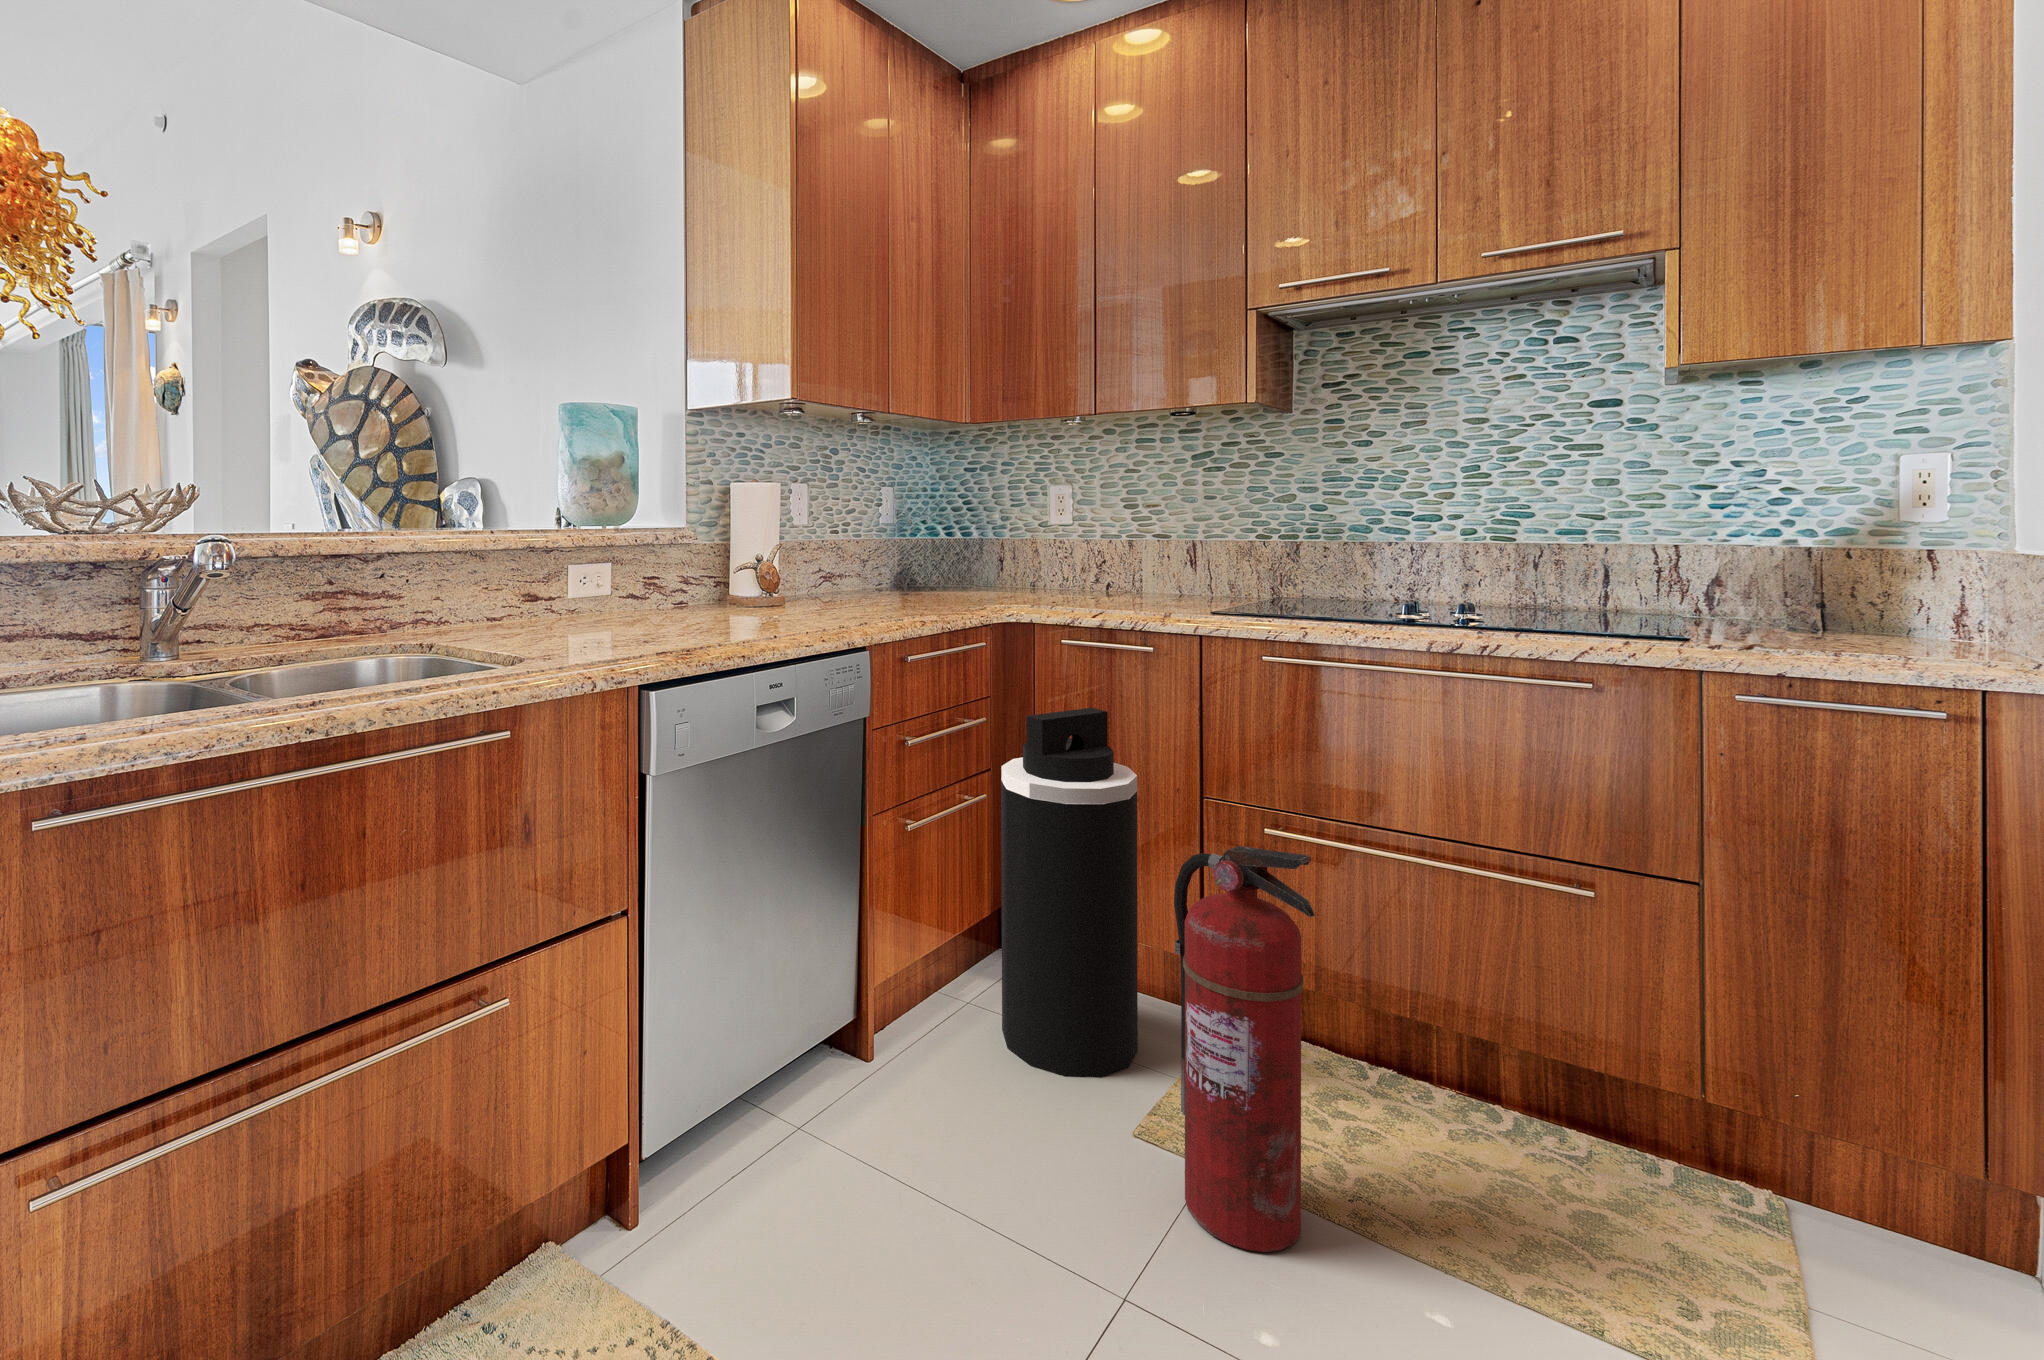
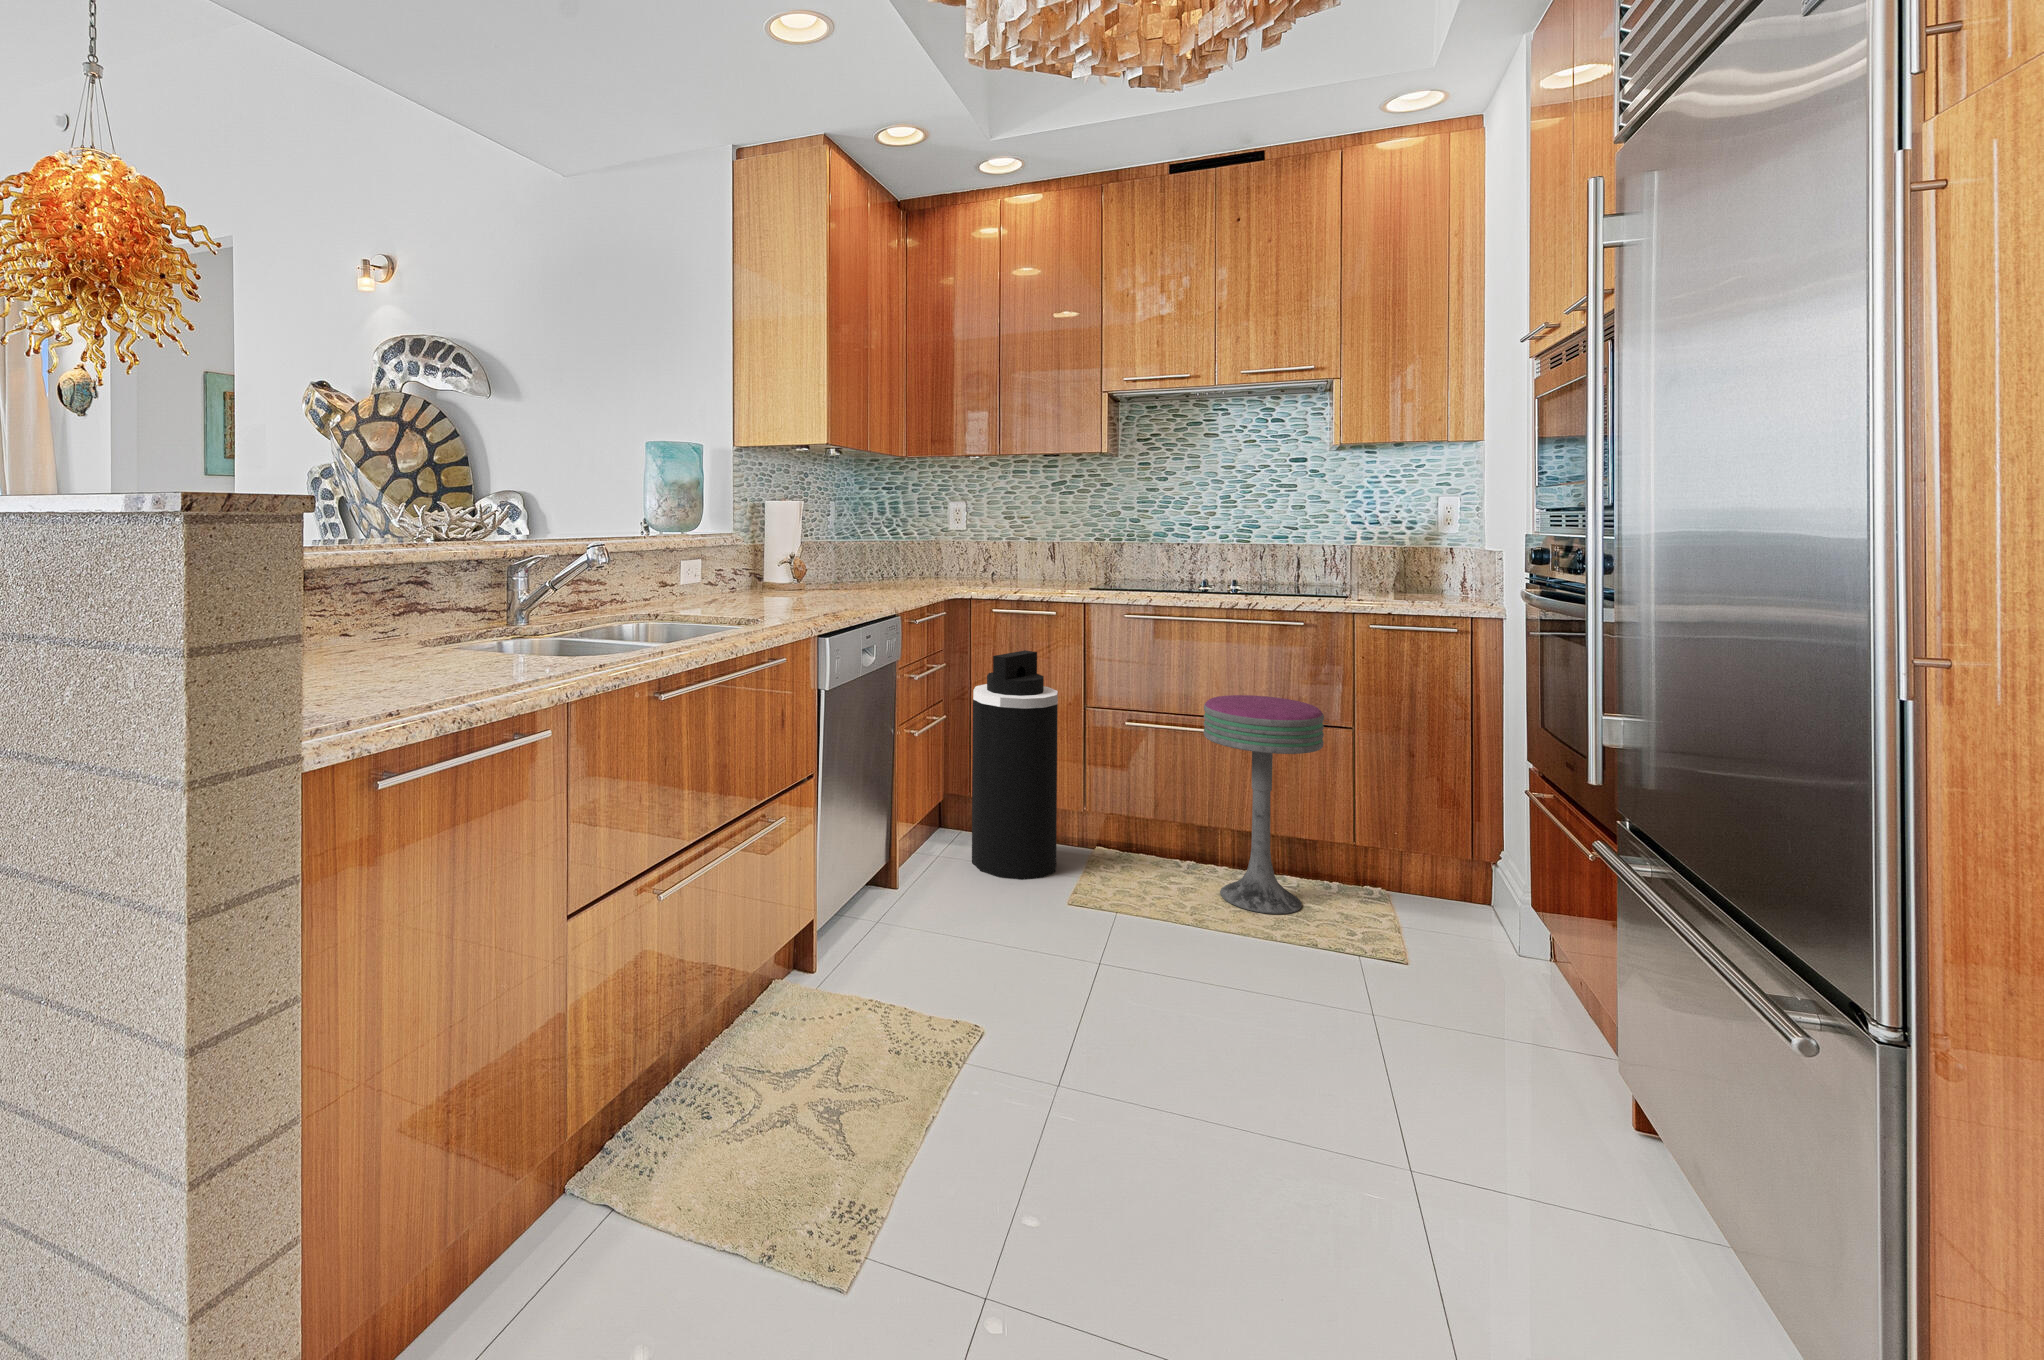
bar stool: none [1377,809,1622,1241] -> present [1204,695,1324,914]
fire extinguisher: present [1174,845,1315,1252] -> none [1106,716,1190,935]

